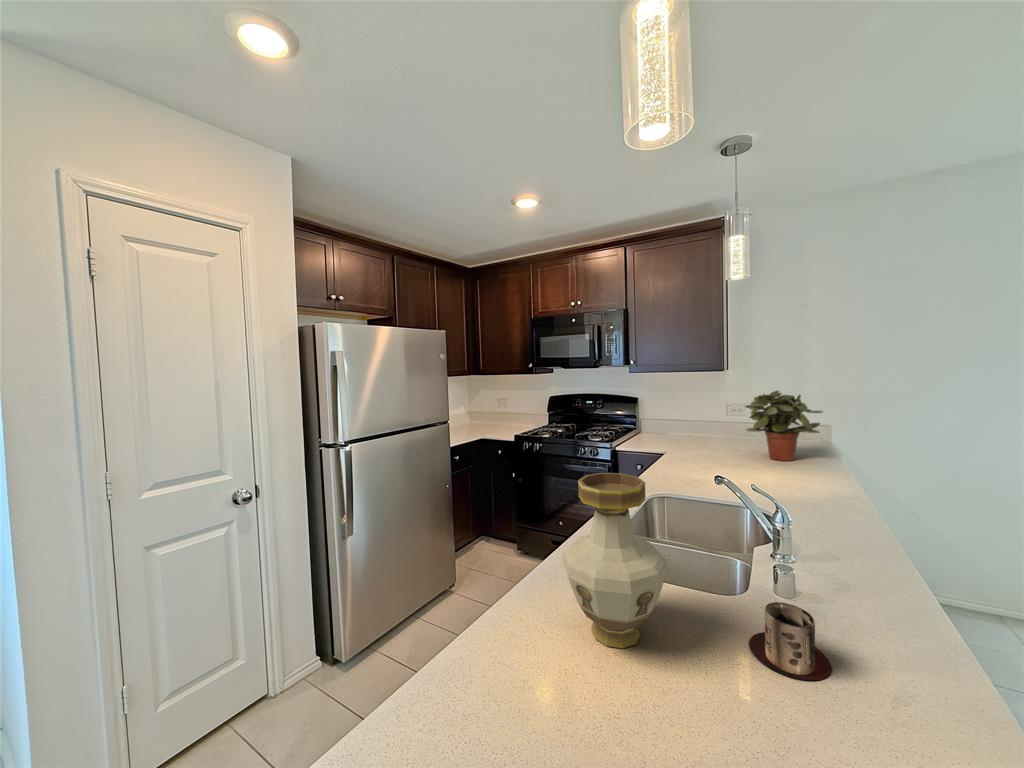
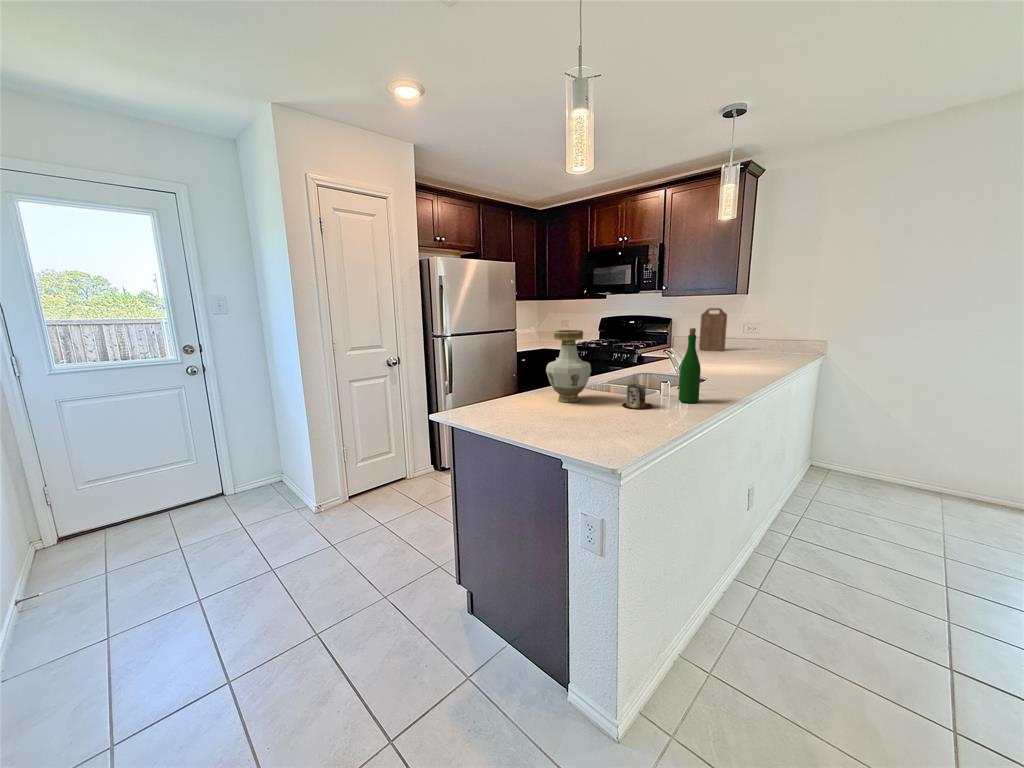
cutting board: none [676,385,710,438] -> present [699,308,727,351]
potted plant: present [745,391,823,461] -> none [732,308,794,362]
wine bottle: none [839,466,888,627] -> present [679,328,701,403]

